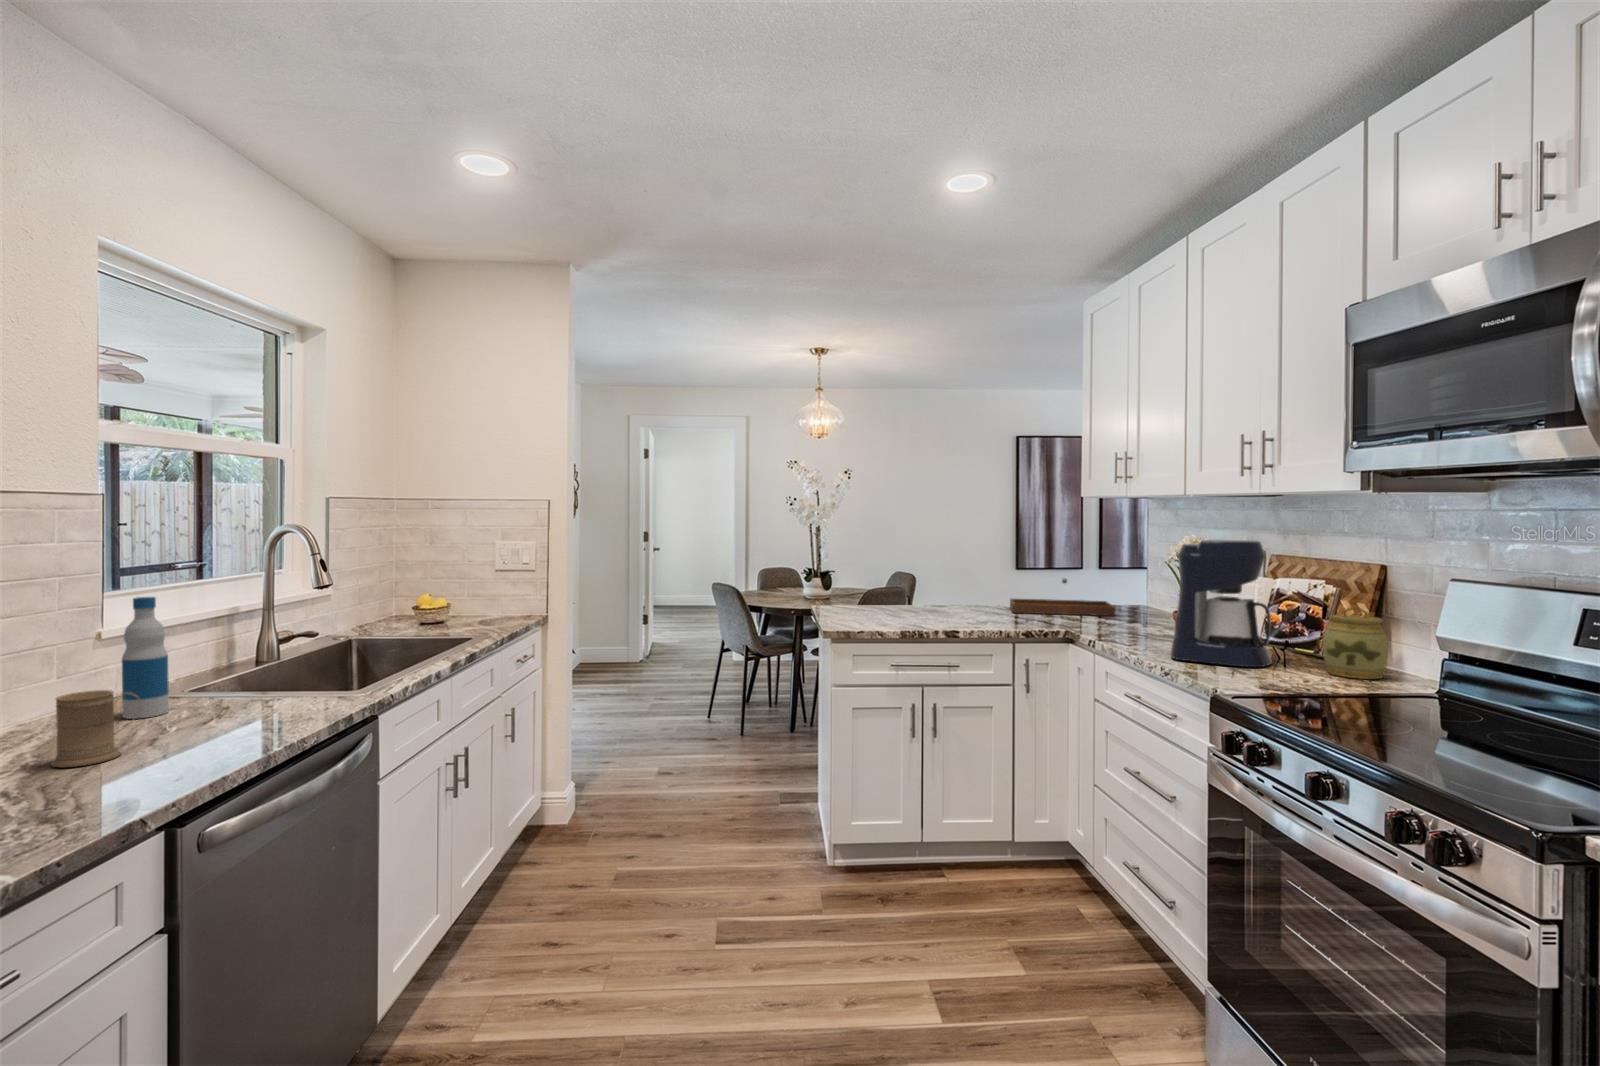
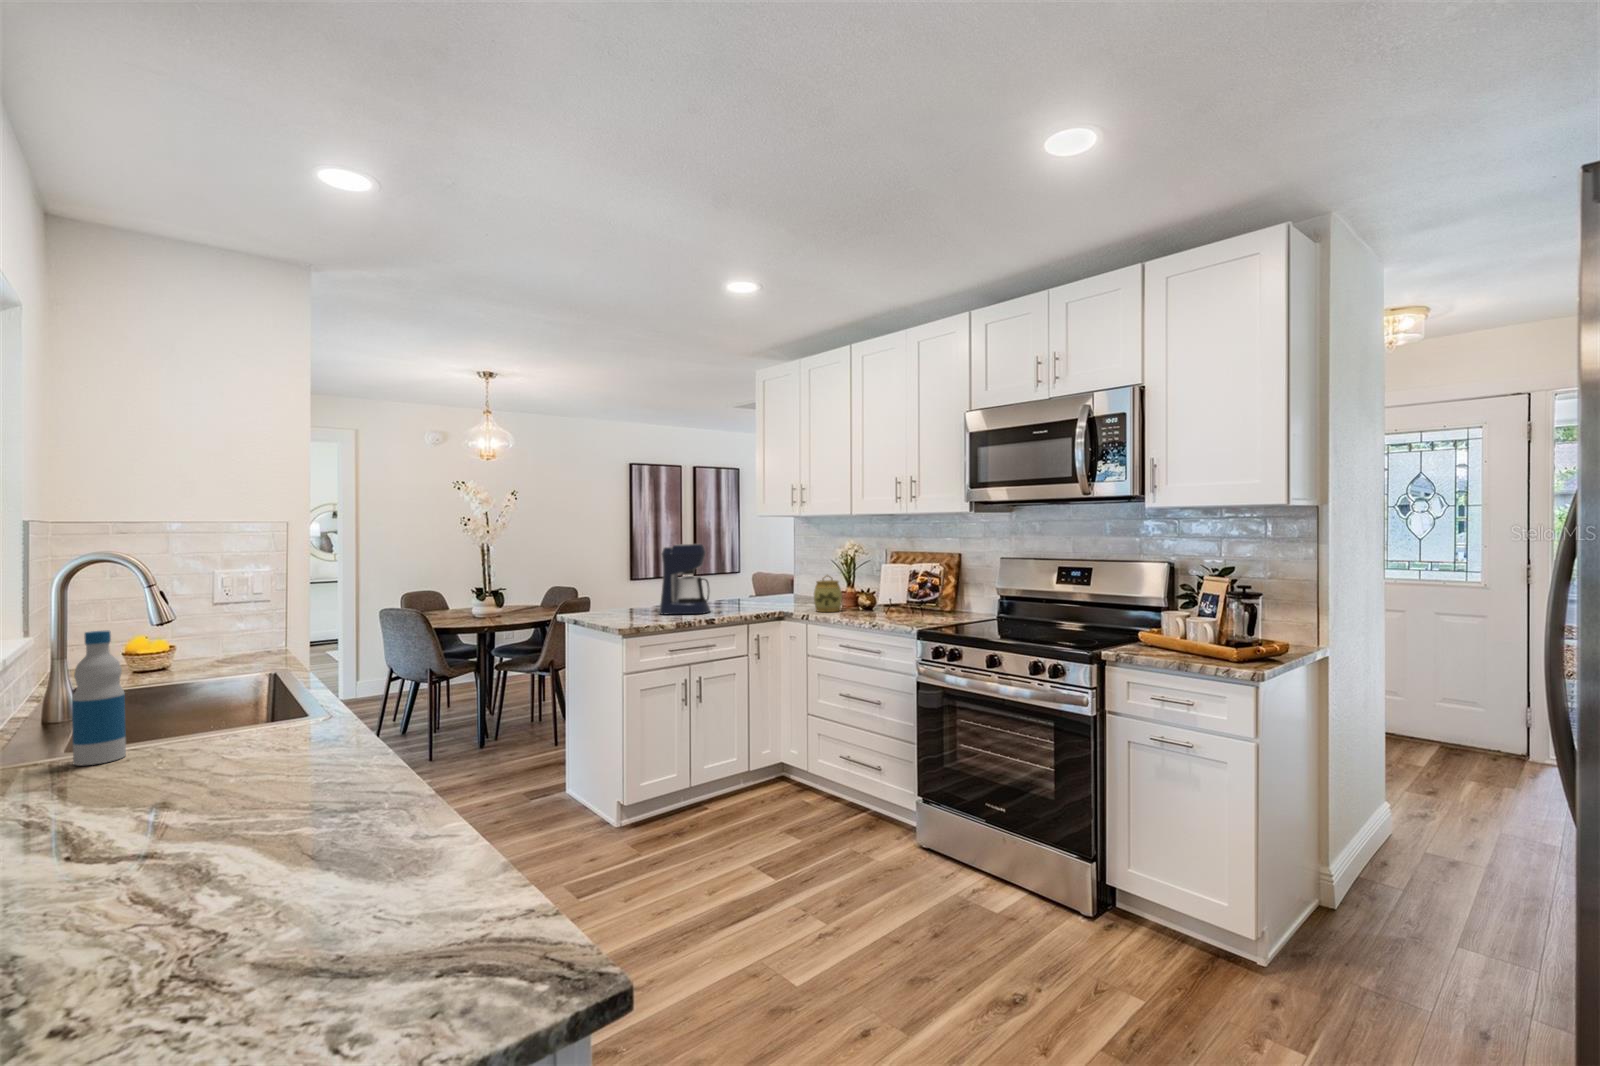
coffee maker: present [1170,540,1272,667] -> present [659,544,711,614]
tray: present [1010,579,1115,616] -> none [710,577,789,605]
jar: present [1323,605,1388,679] -> present [814,575,842,612]
mug: present [51,690,142,767] -> none [155,714,230,793]

